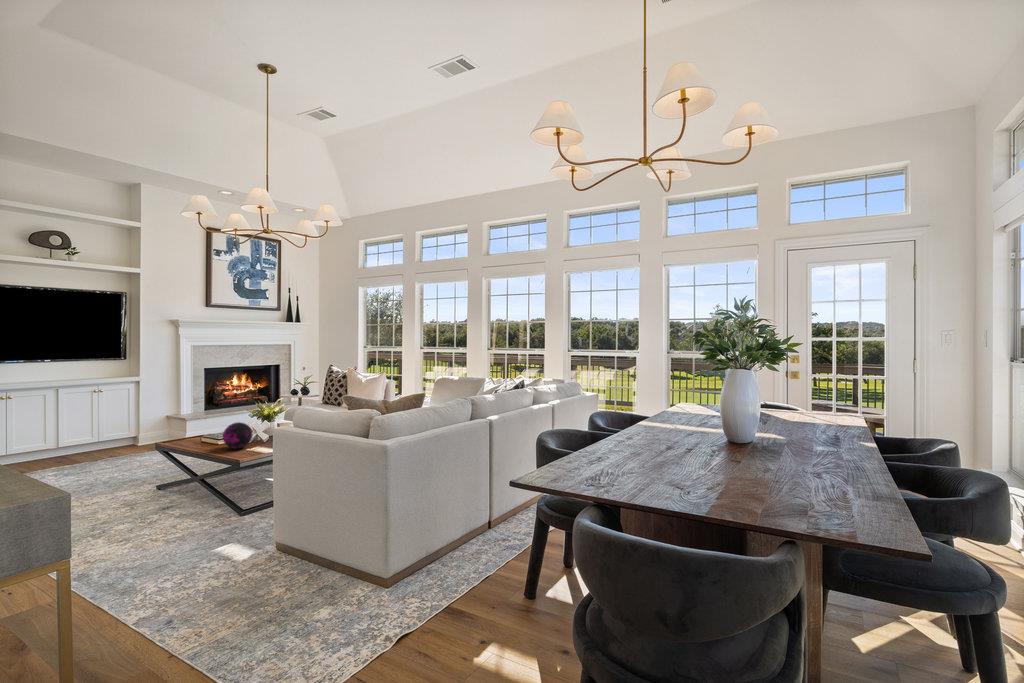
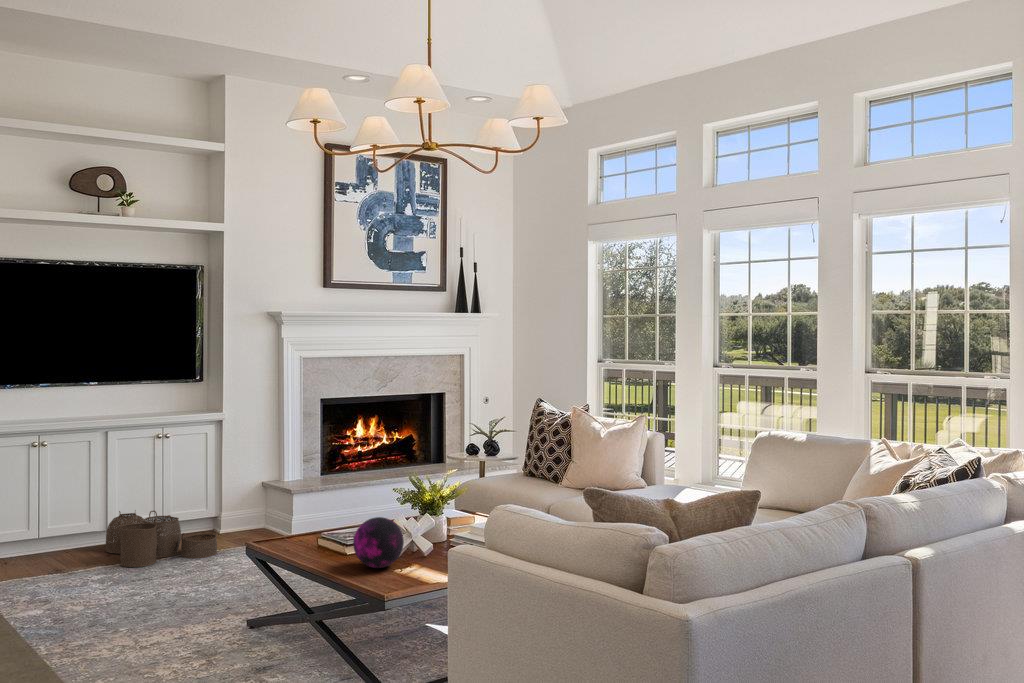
woven basket: none [55,434,136,467] -> present [106,511,217,567]

